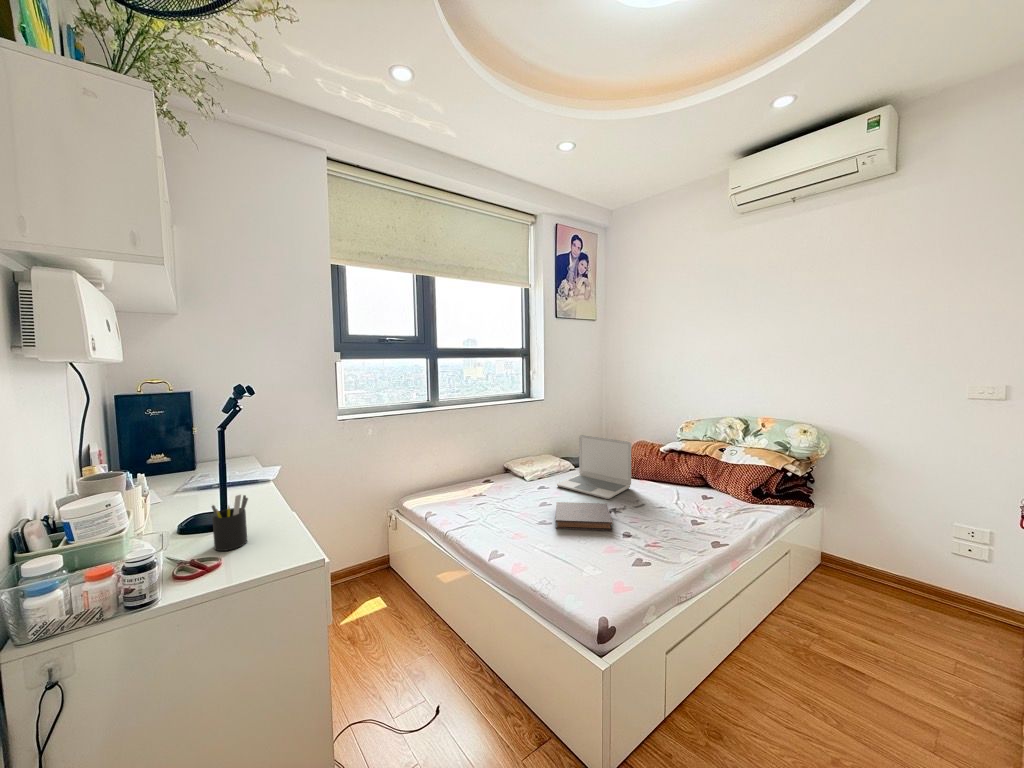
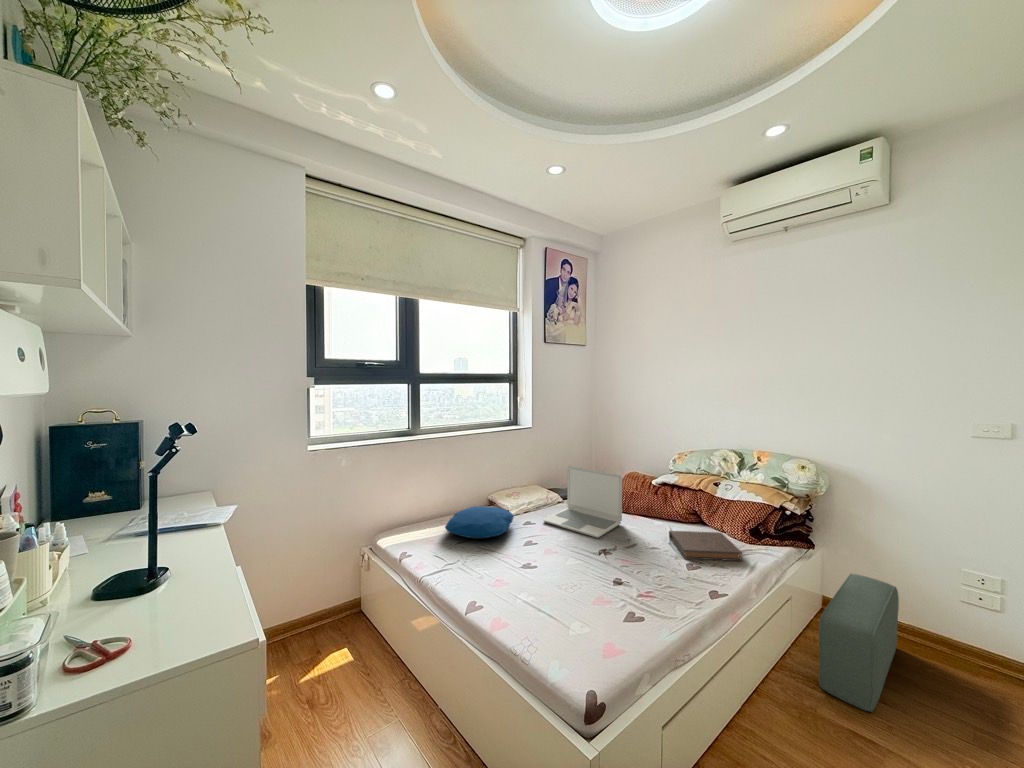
pillow: none [465,472,530,500] -> present [445,506,514,538]
pen holder: present [212,495,248,551] -> none [129,554,177,625]
book: present [556,502,612,531] -> present [669,531,742,561]
pouf: none [813,530,892,648] -> present [819,574,899,712]

